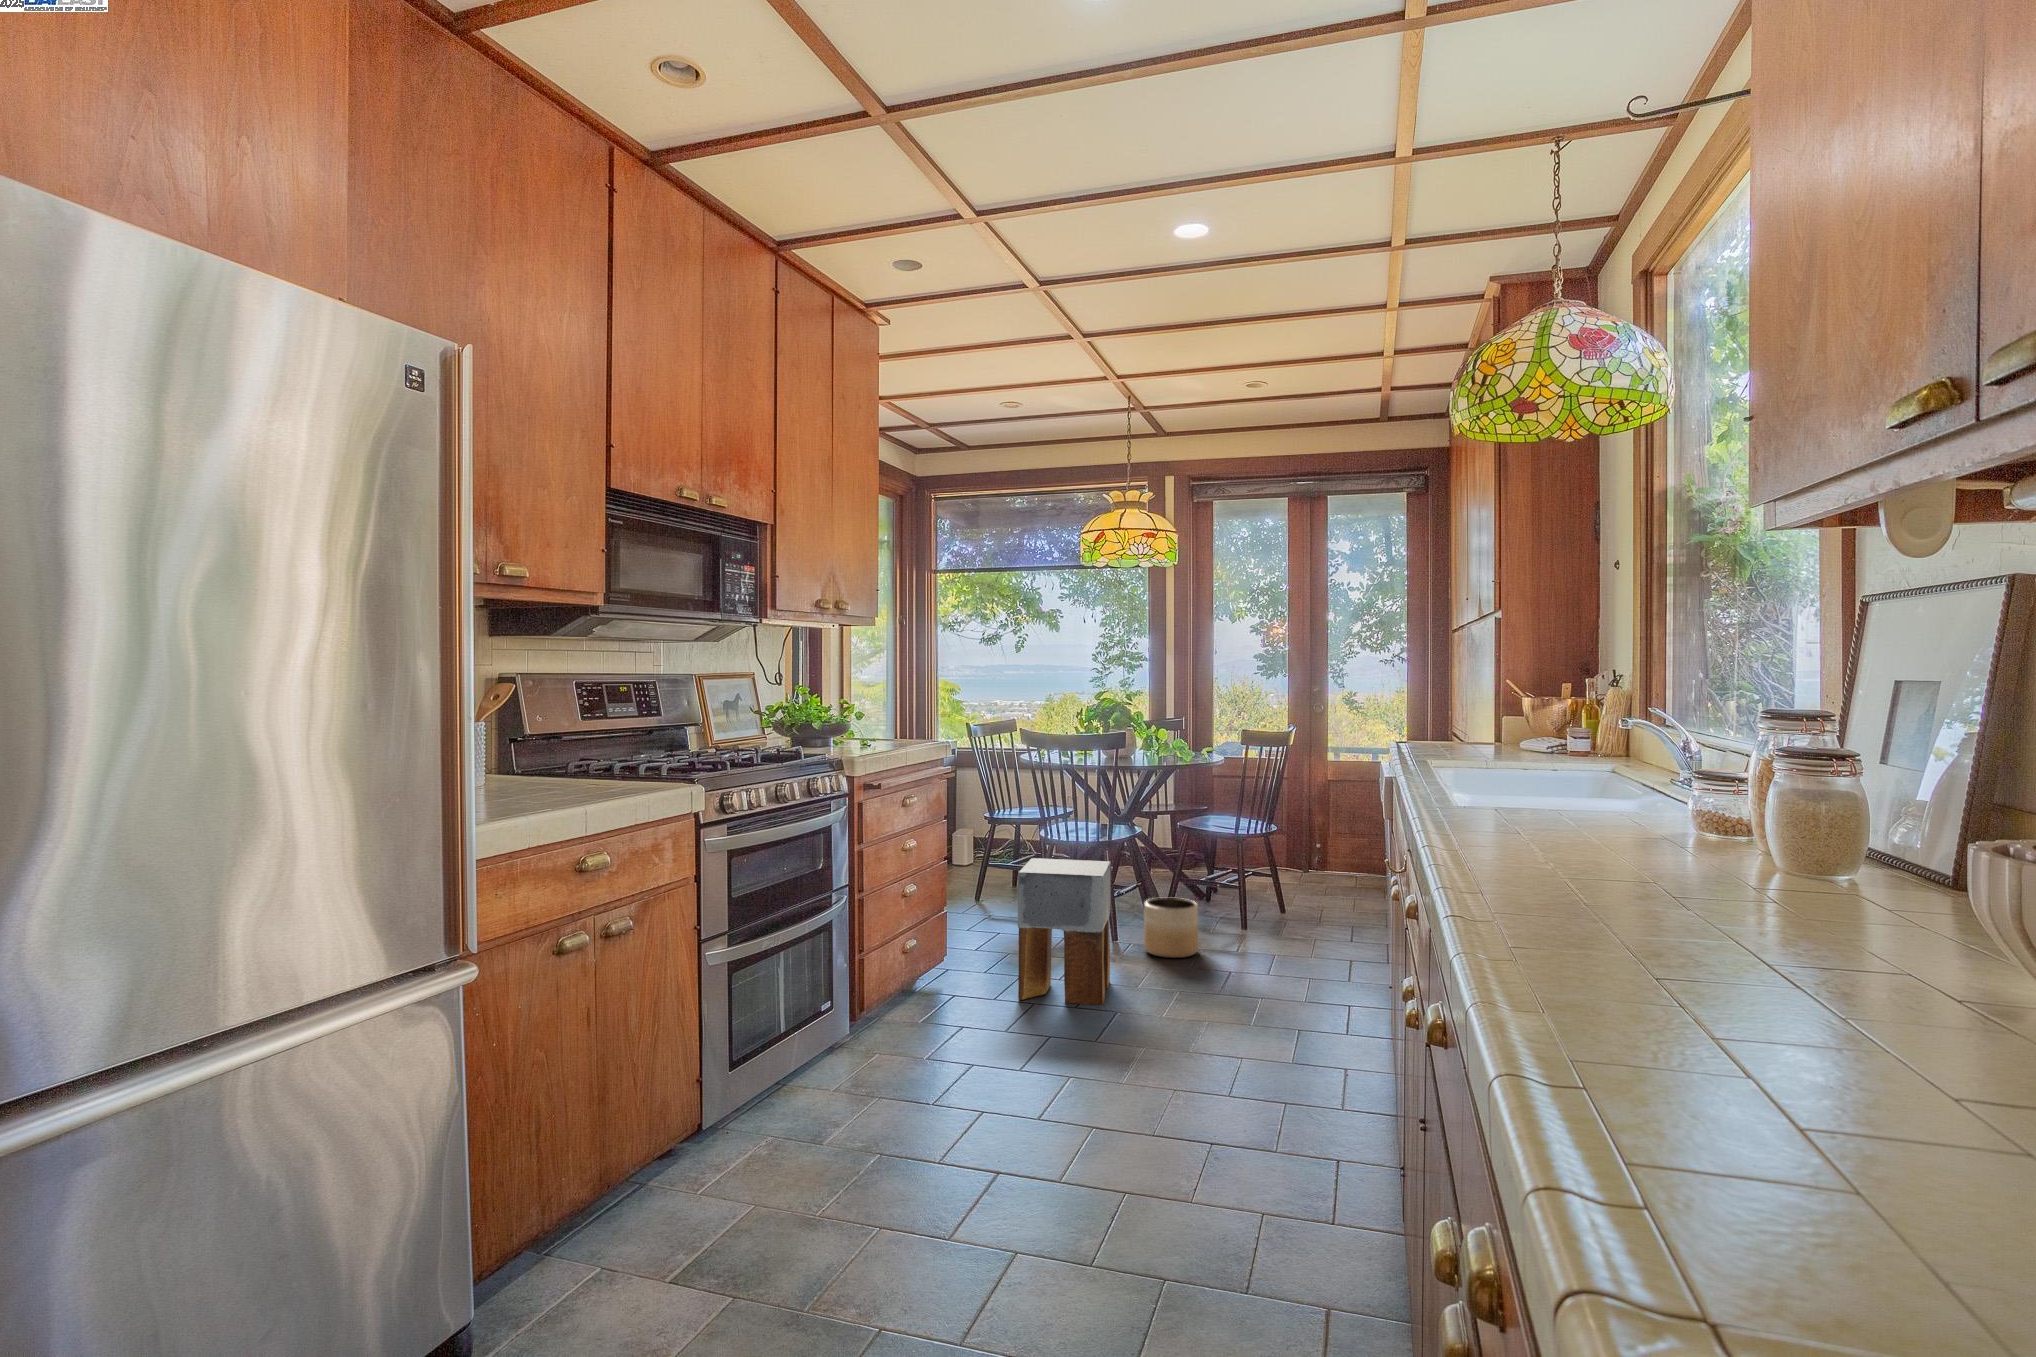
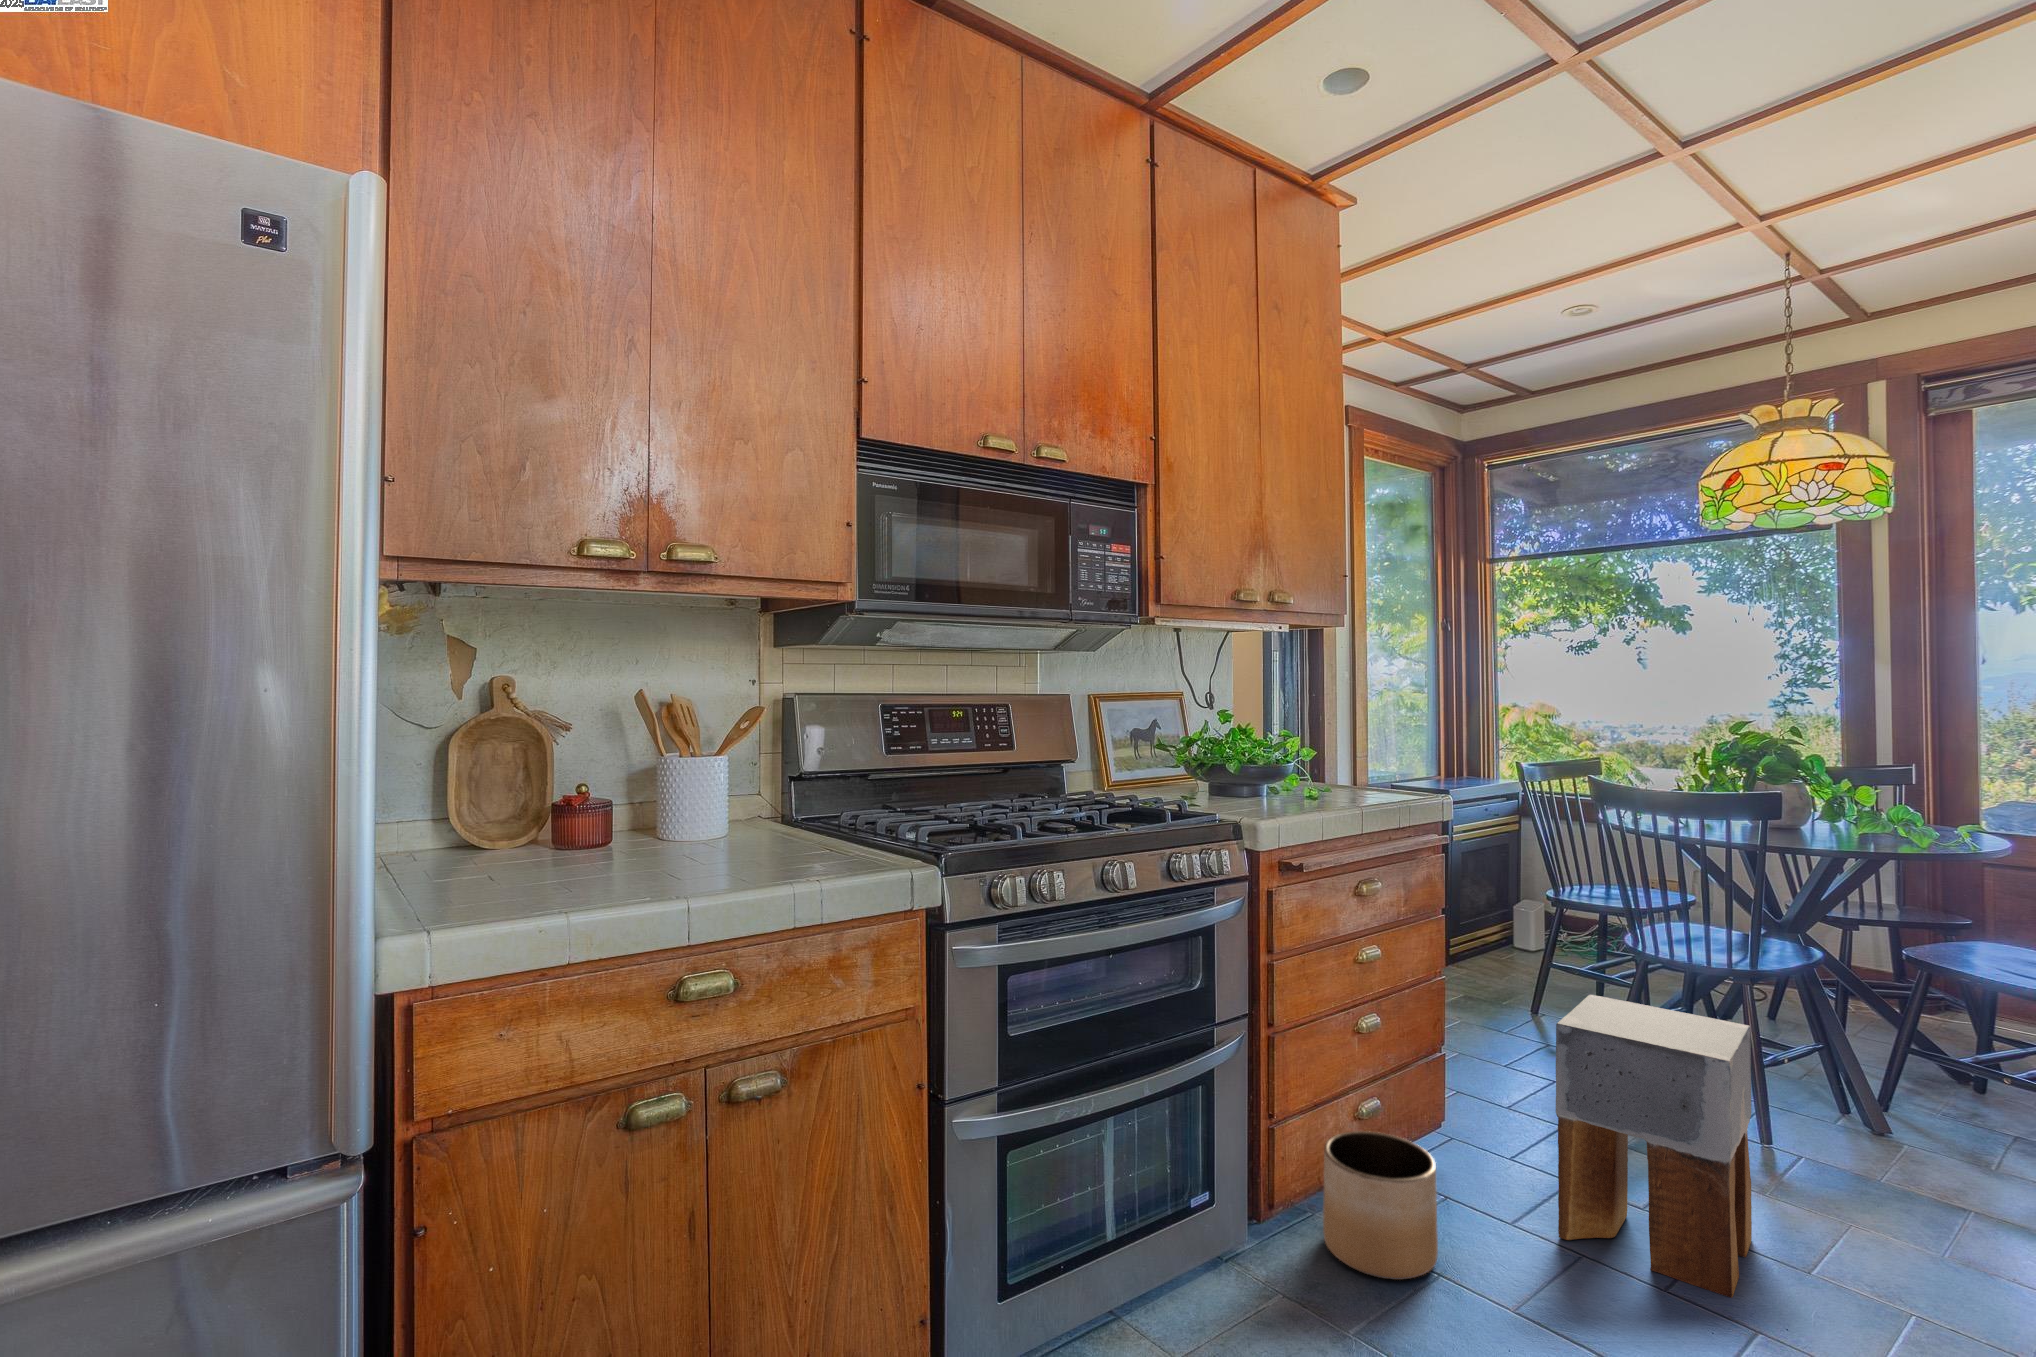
planter: present [1144,897,1198,958] -> present [1323,1131,1438,1280]

